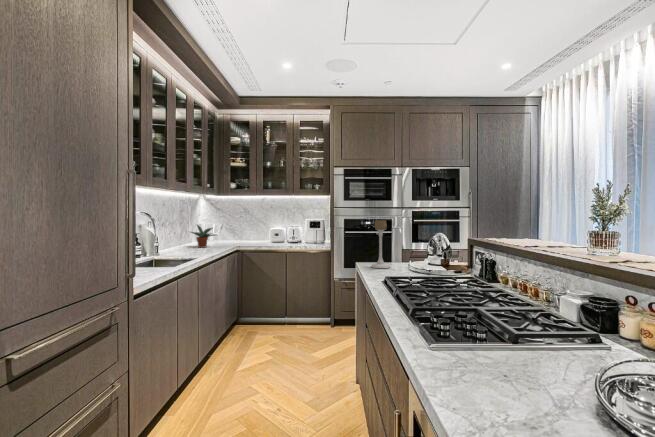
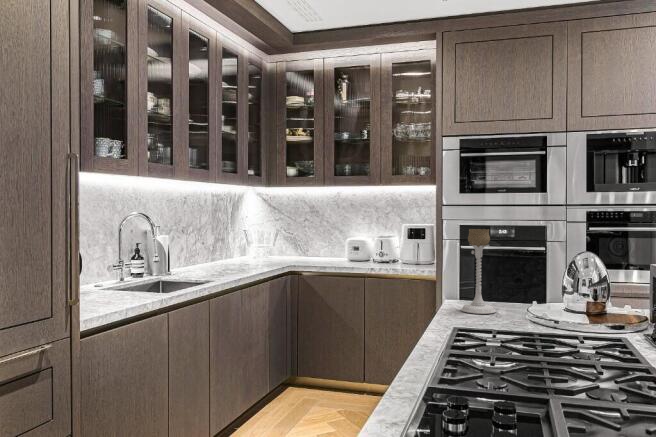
potted plant: present [191,225,215,248] -> none [218,230,262,265]

